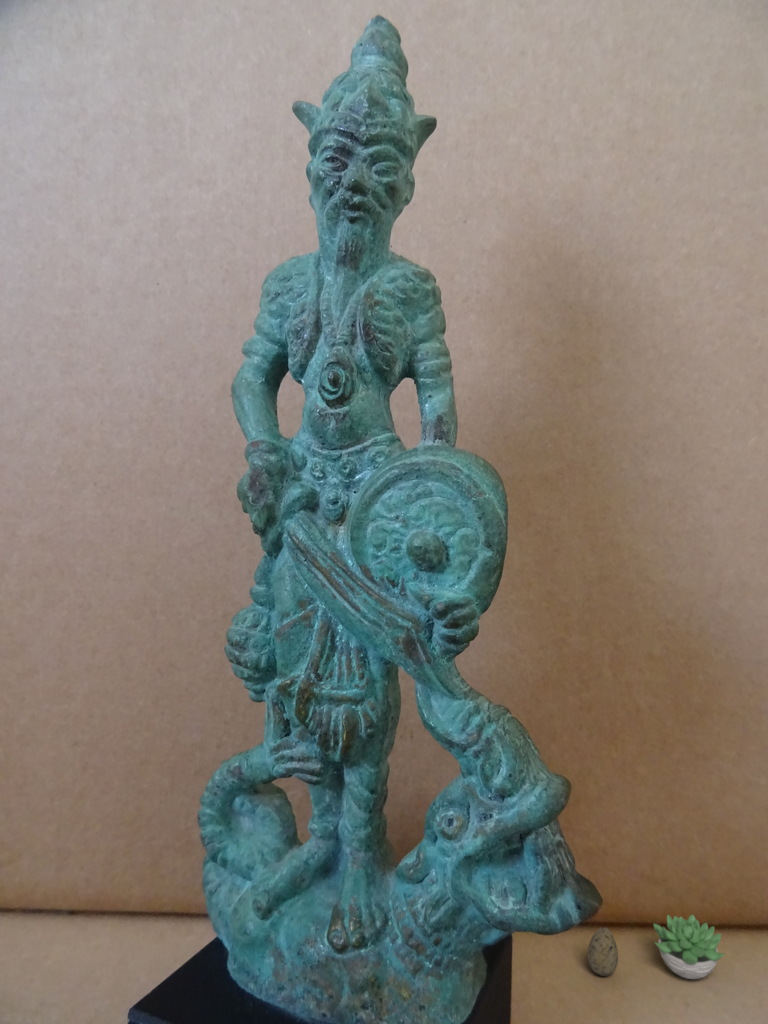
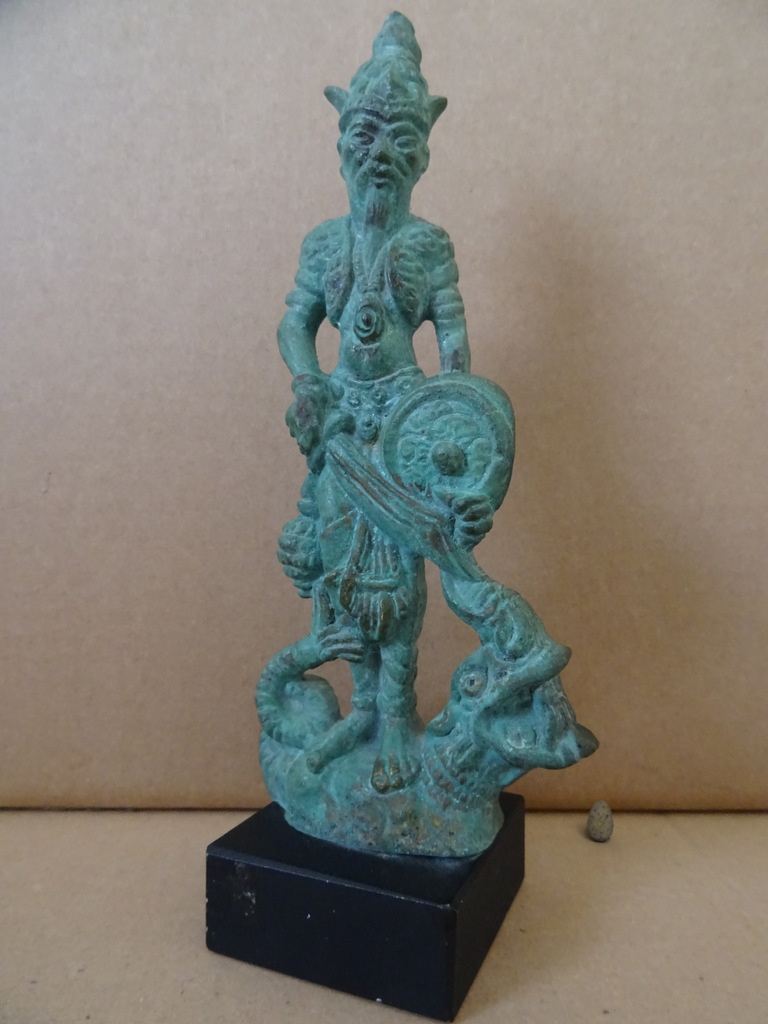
succulent plant: present [654,915,725,979] -> none [644,790,705,841]

